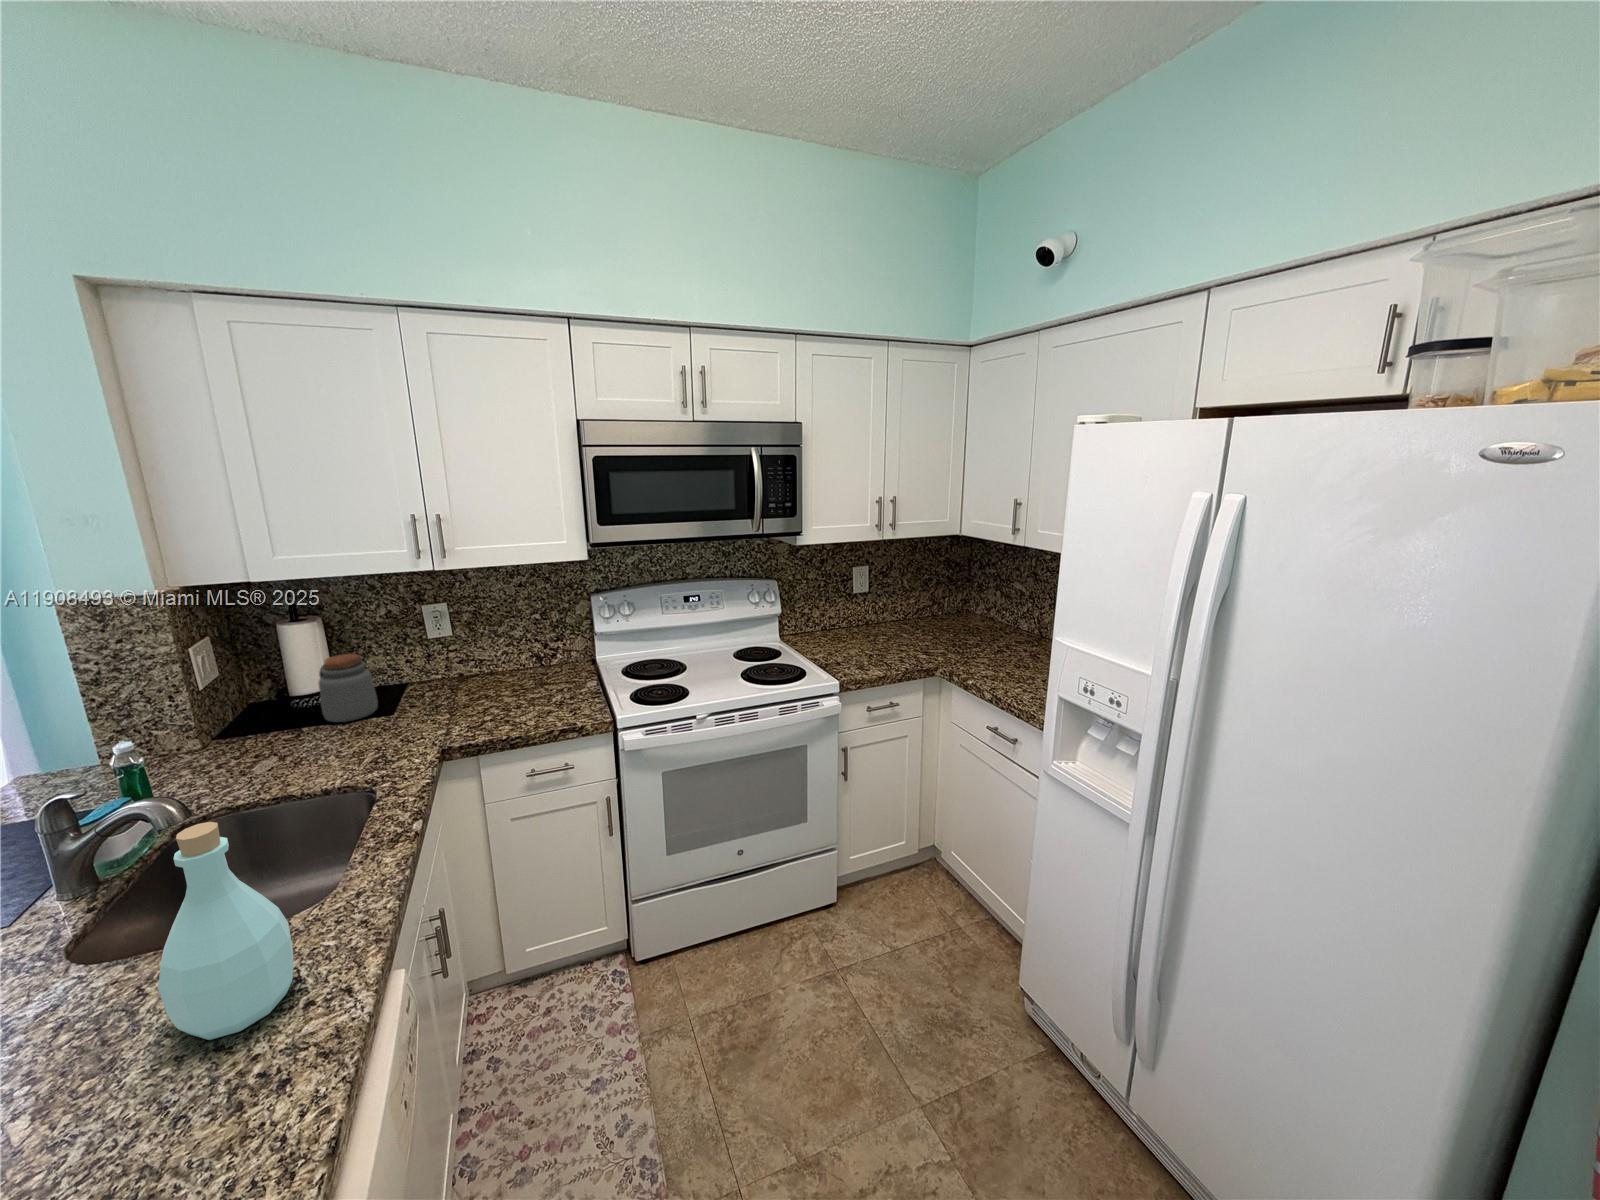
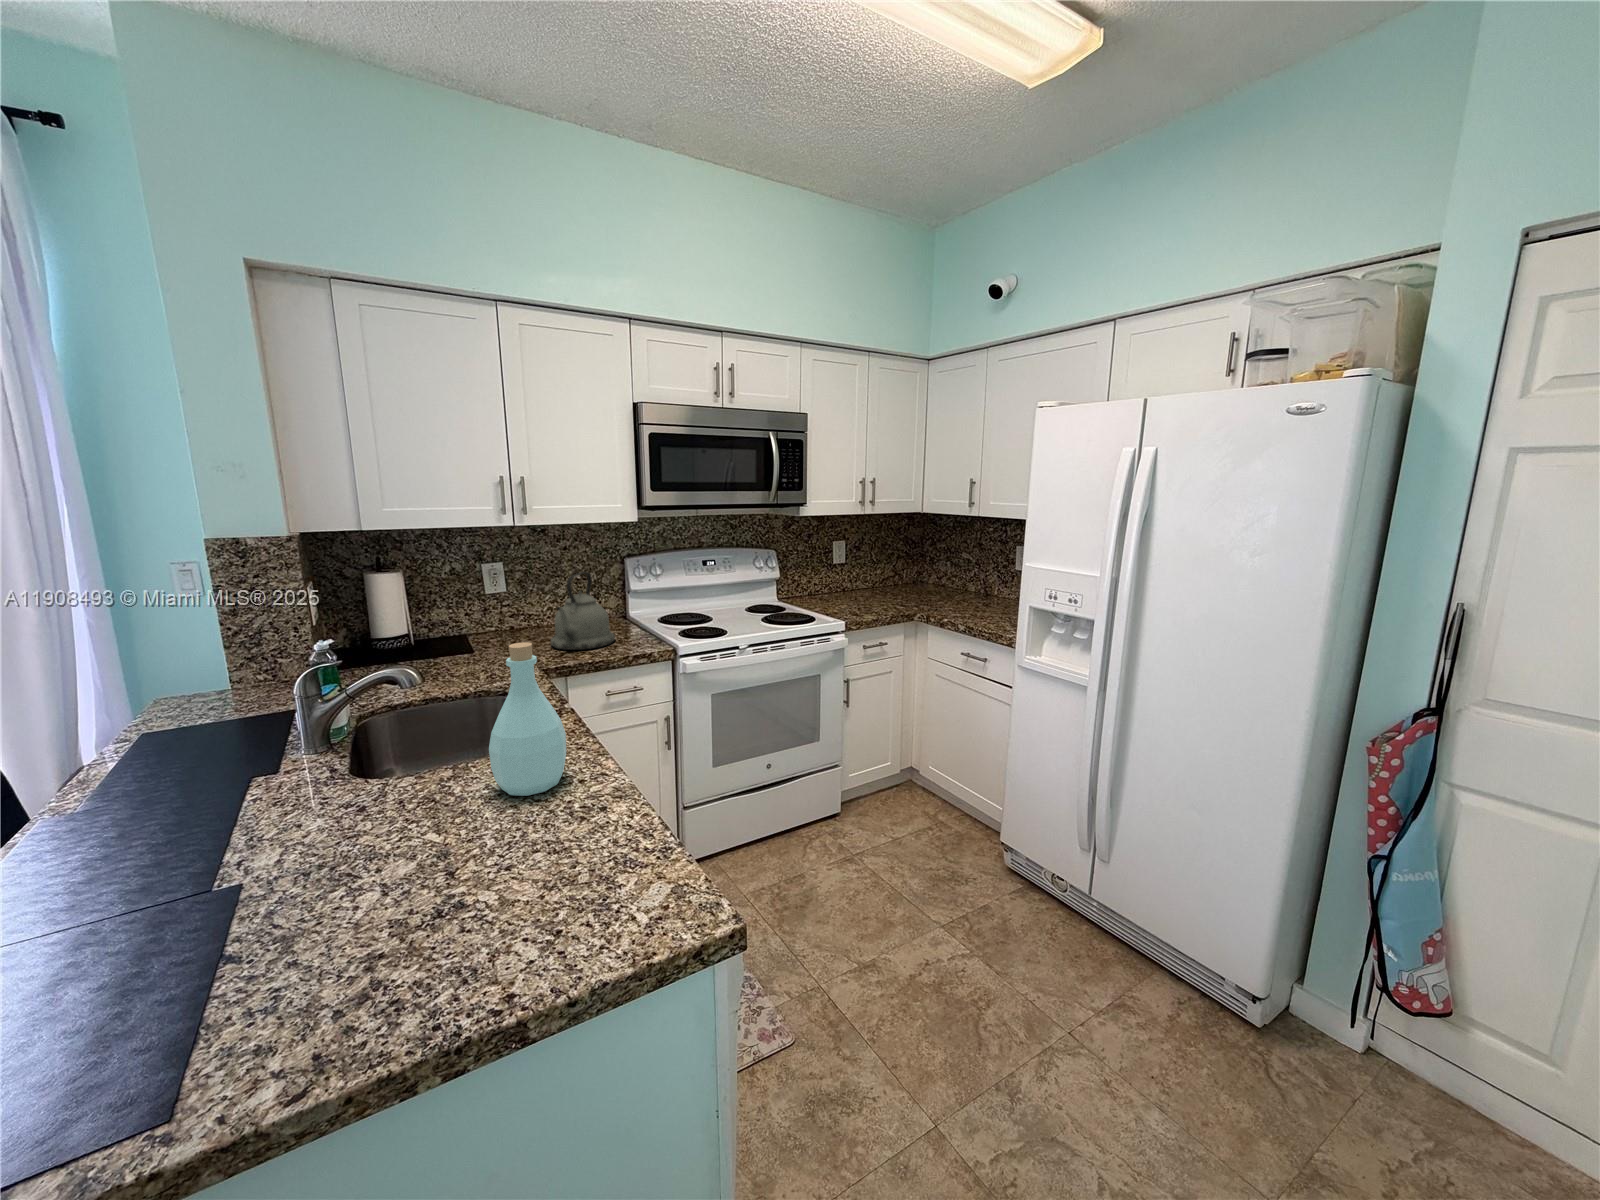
kettle: none [465,622,554,719] -> present [551,572,615,650]
jar: present [319,654,378,722] -> none [410,599,459,657]

